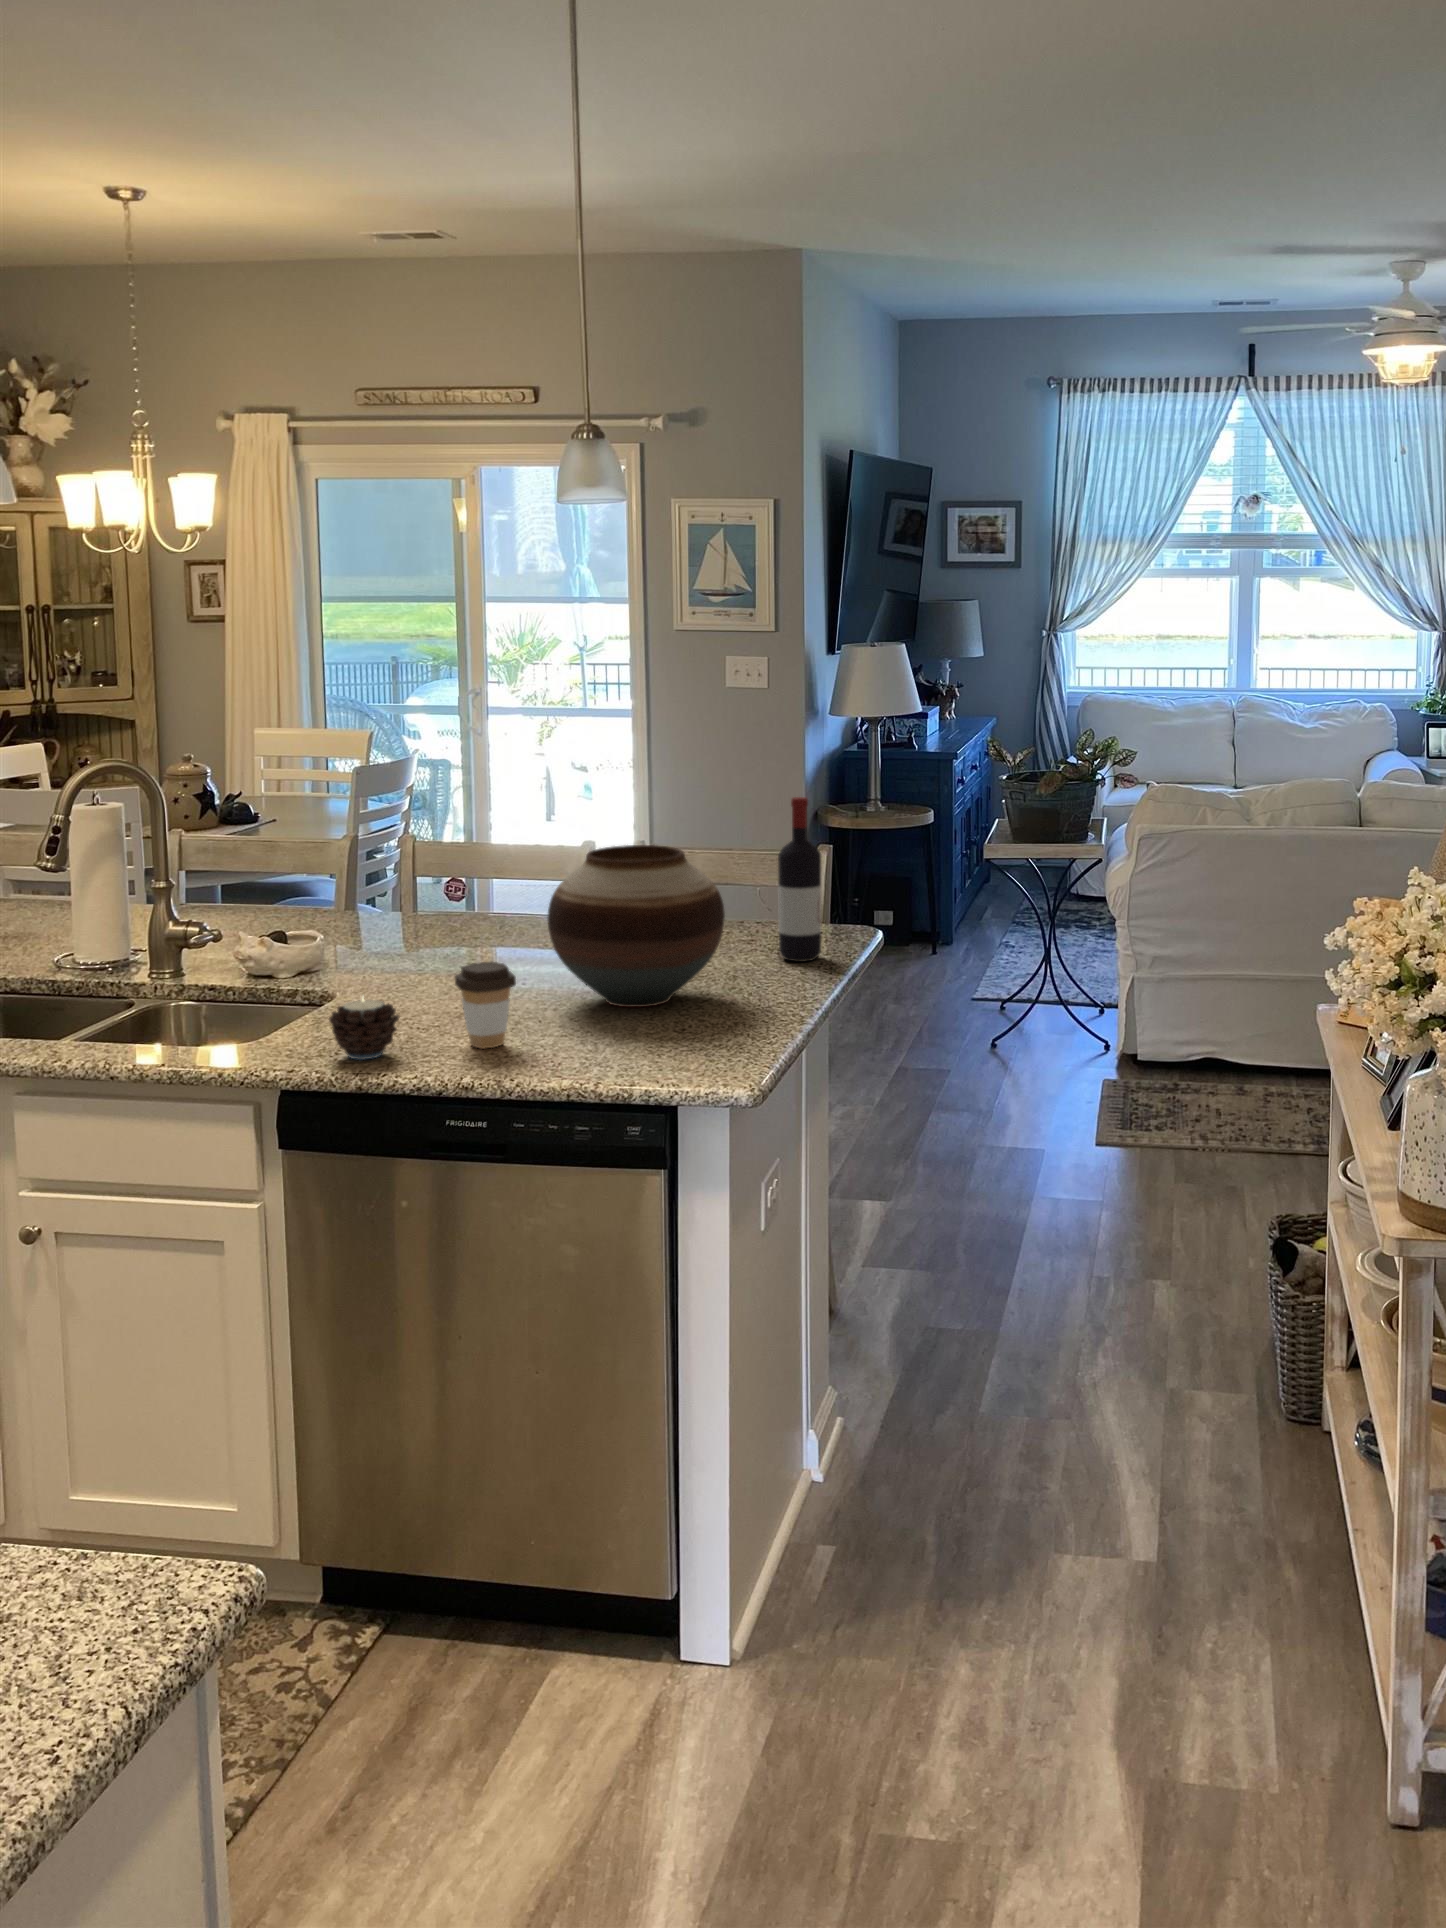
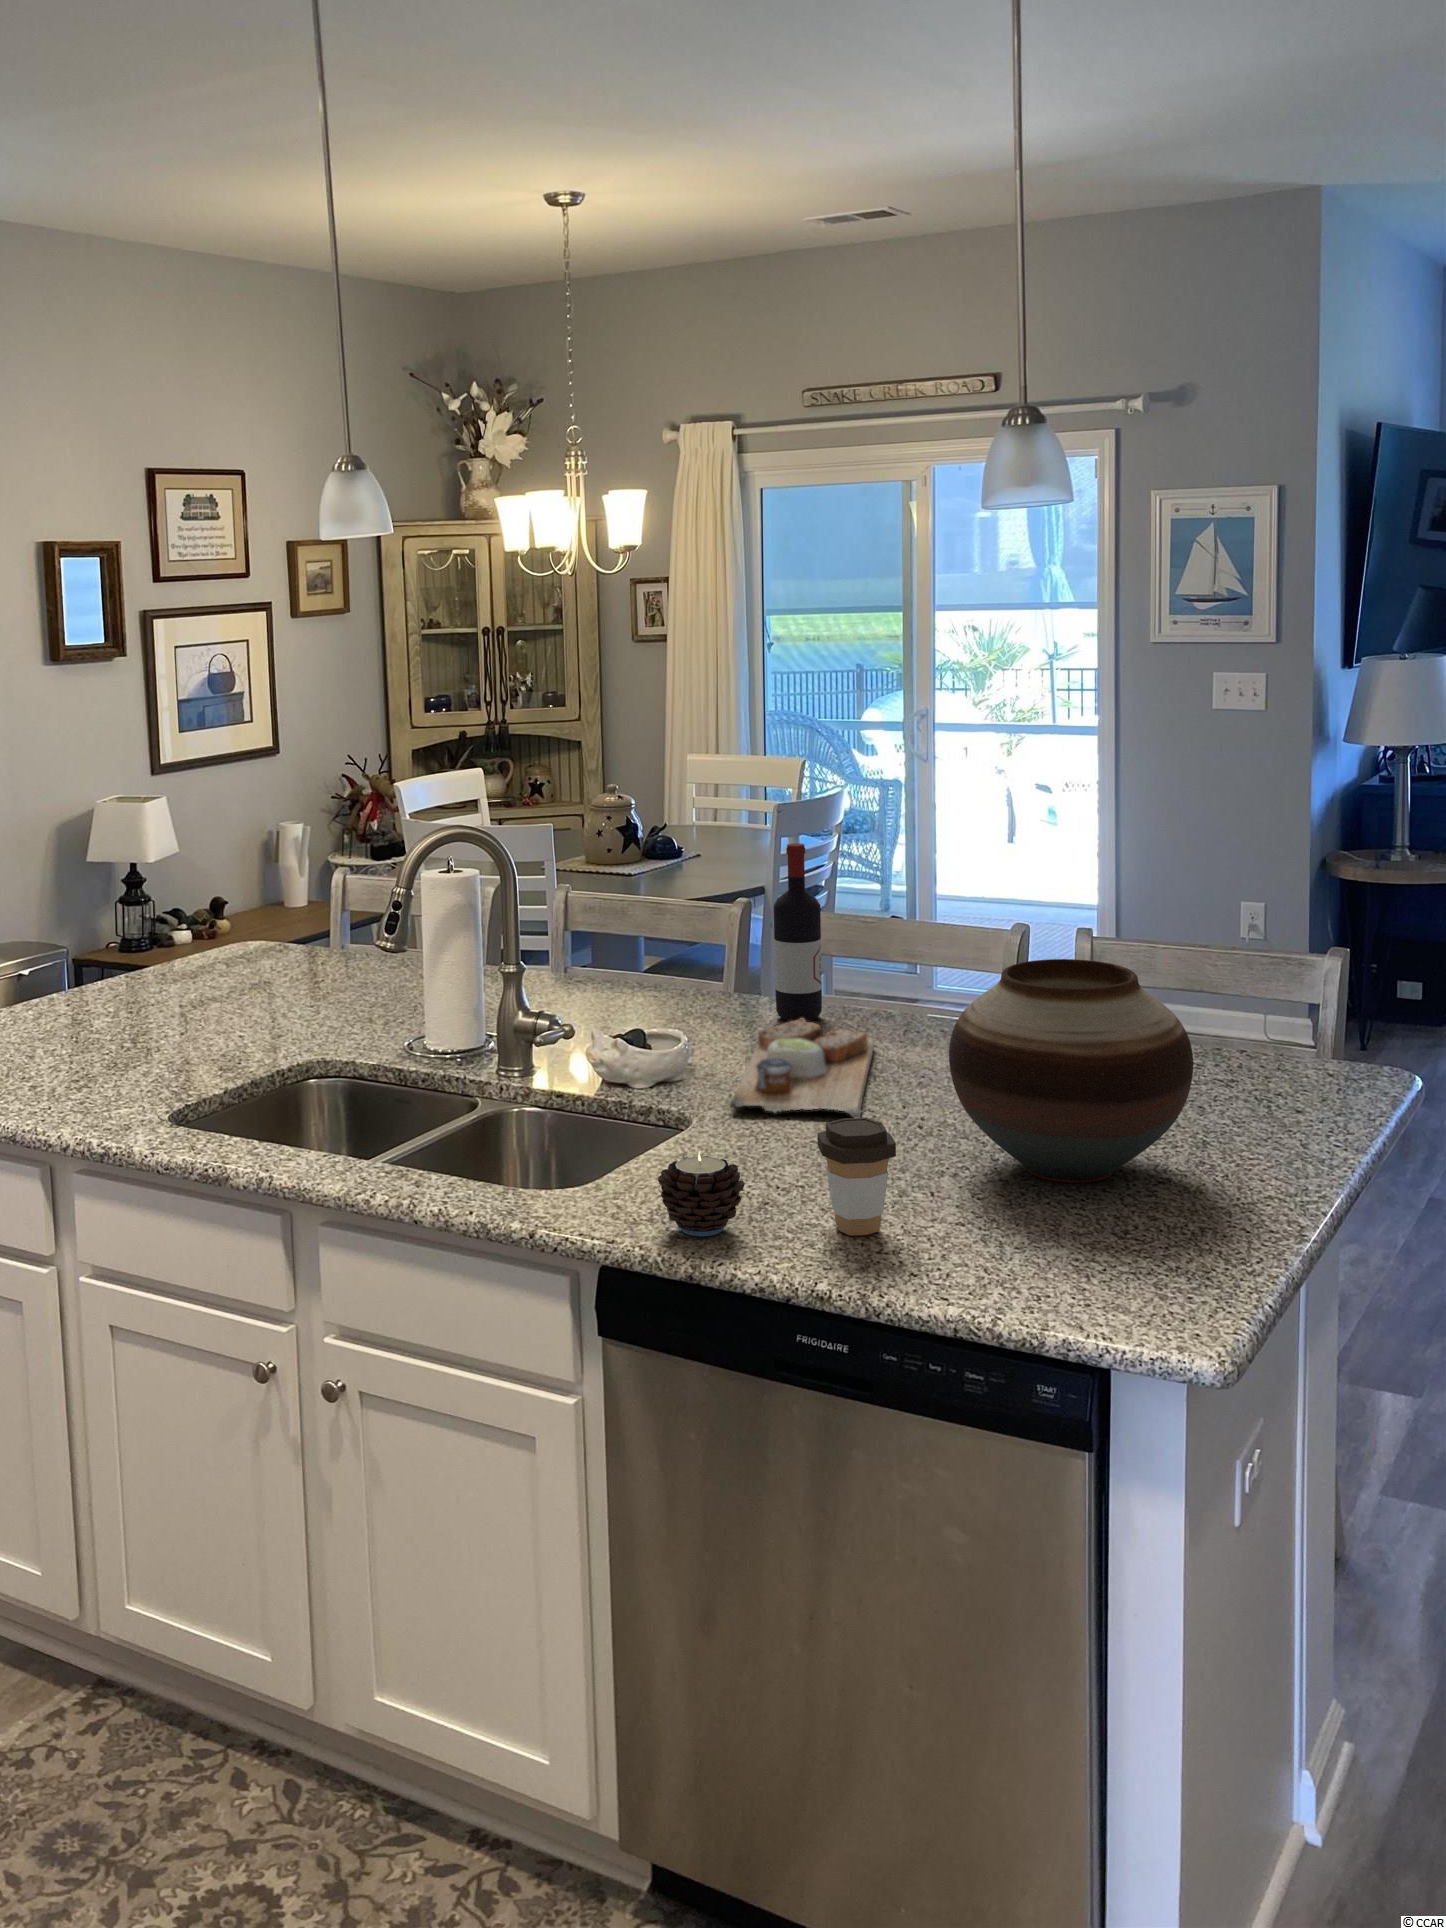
wine bottle: present [778,797,822,962] -> present [774,843,822,1021]
cutting board: none [366,921,475,986] -> present [730,1018,874,1118]

